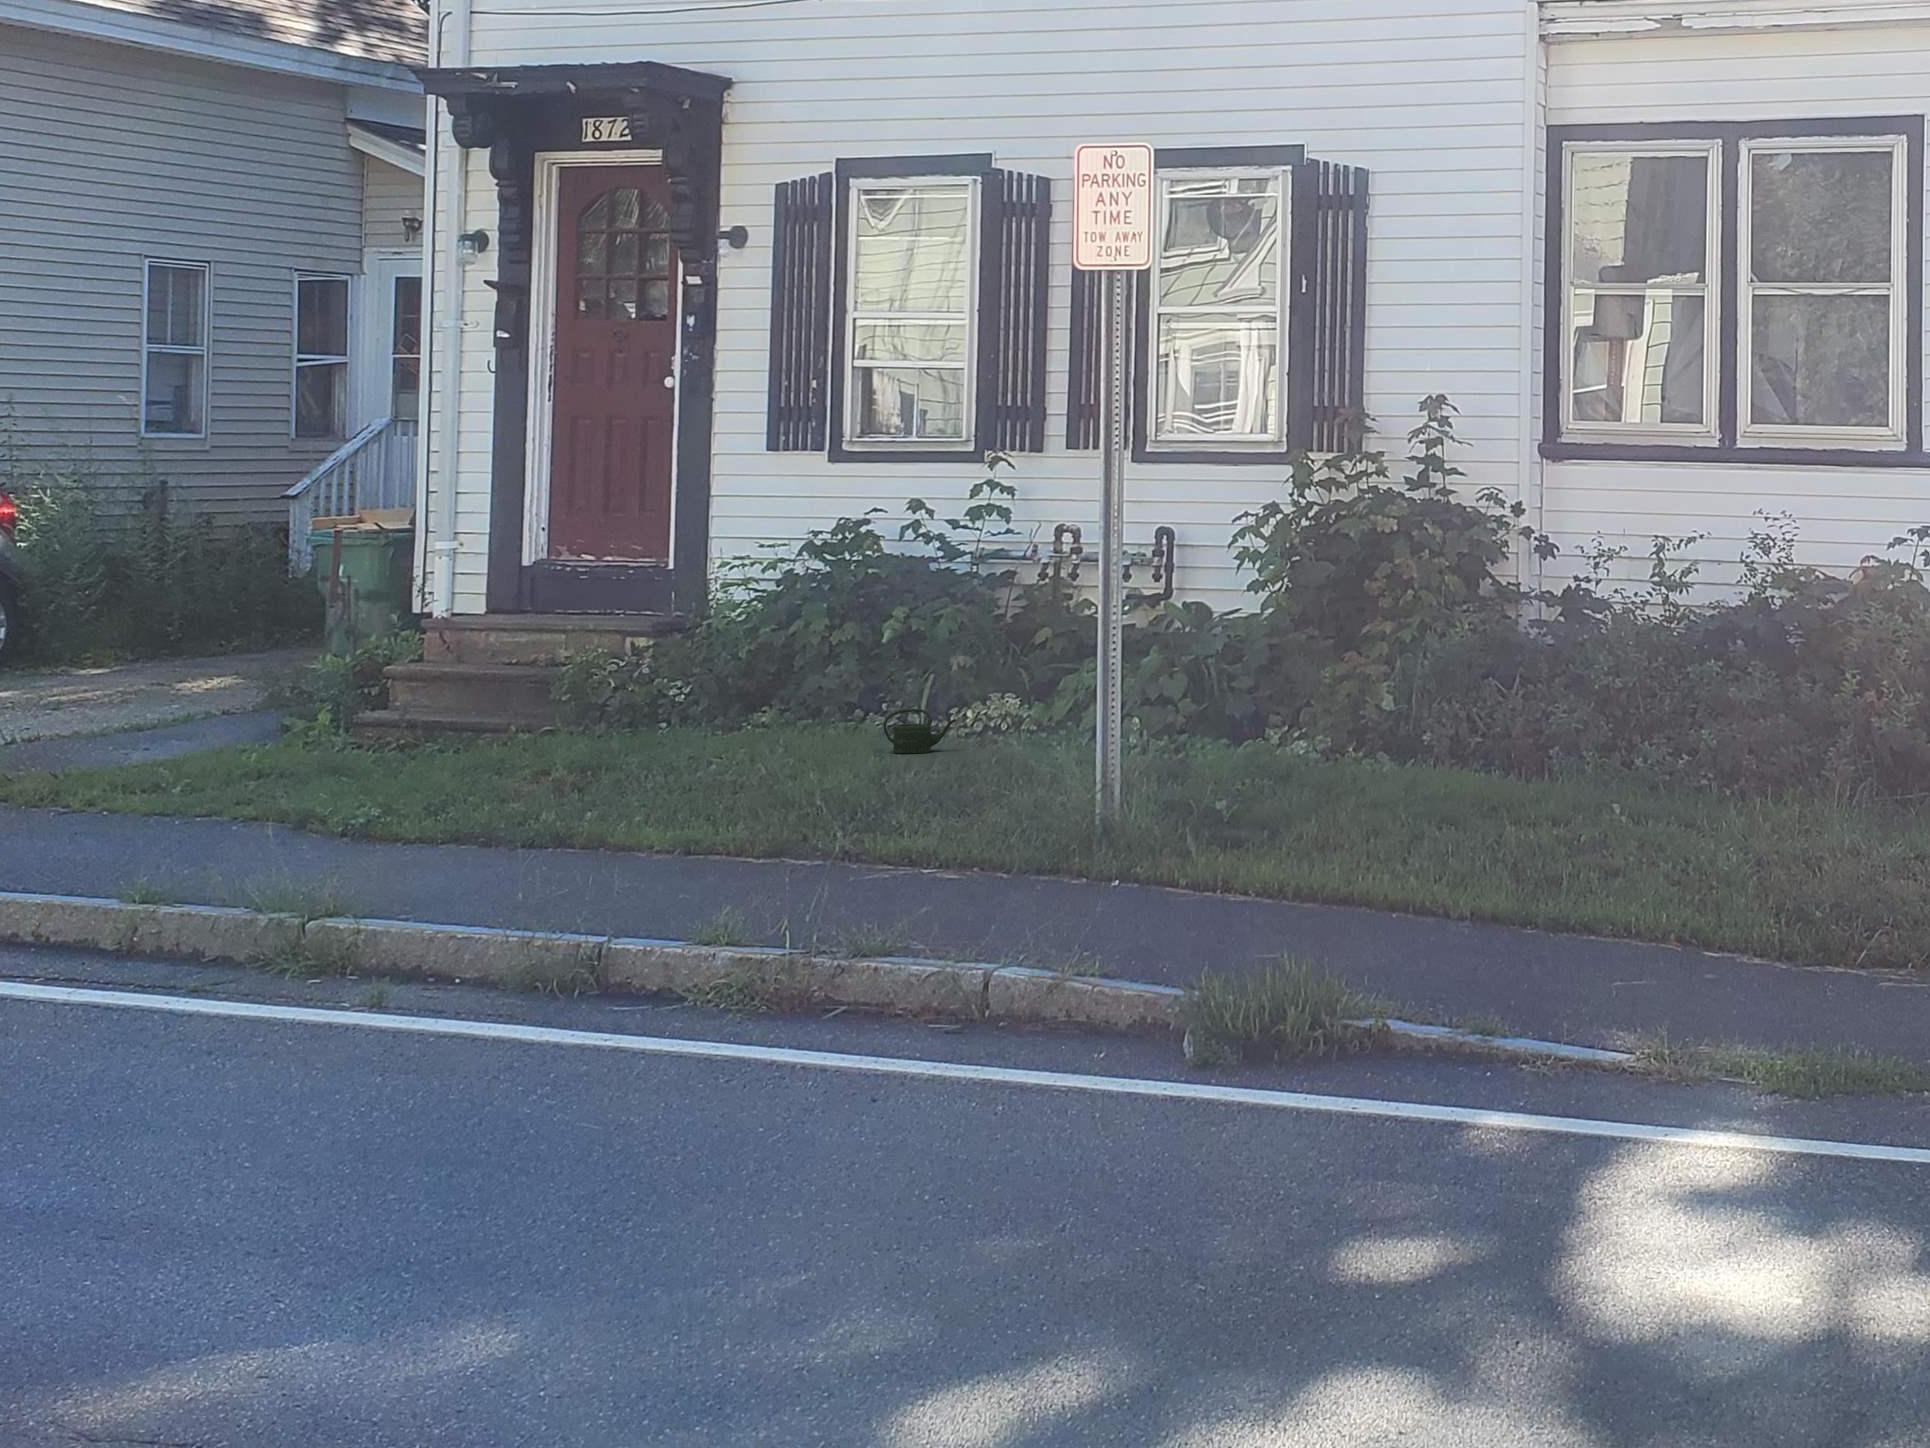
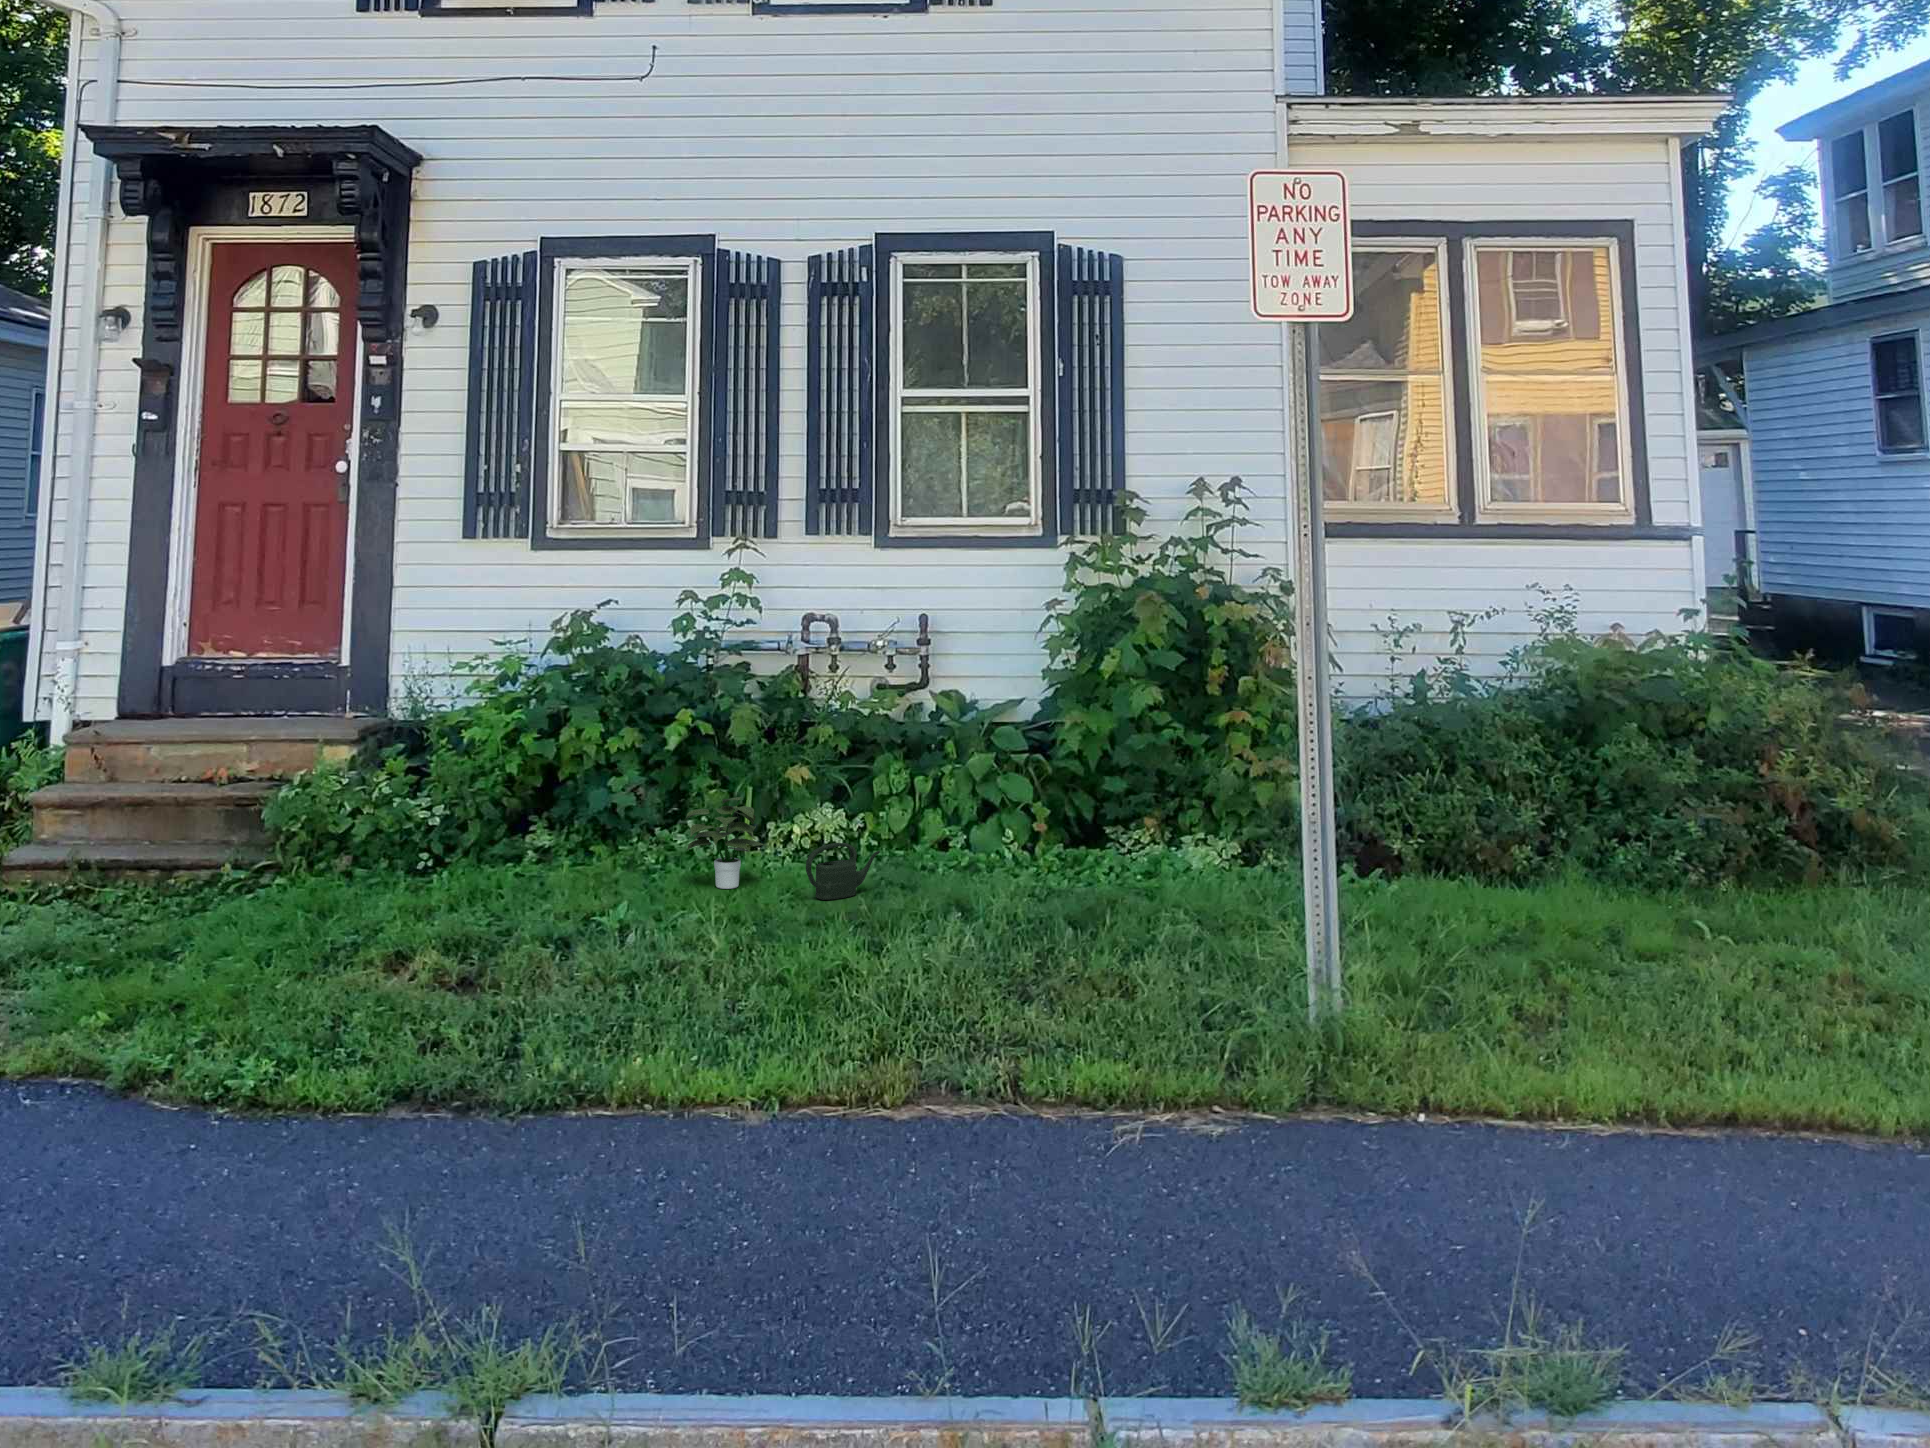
potted plant: none [809,672,880,745] -> present [685,797,765,889]

